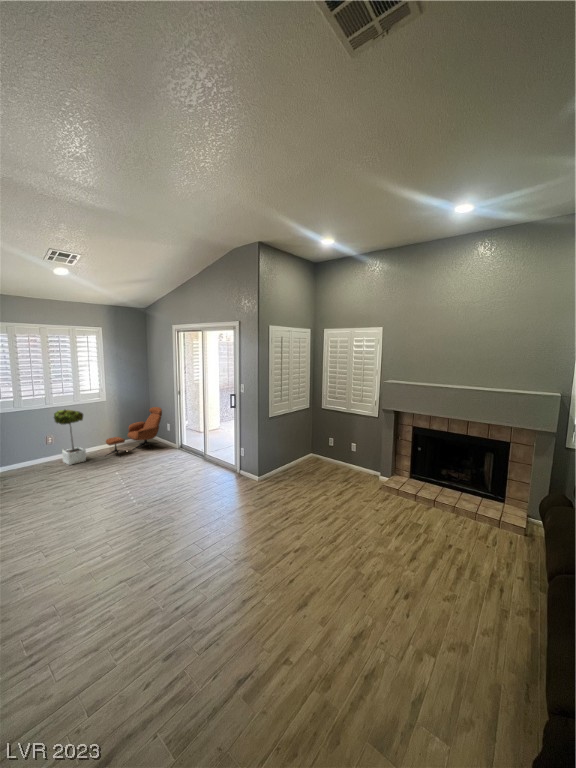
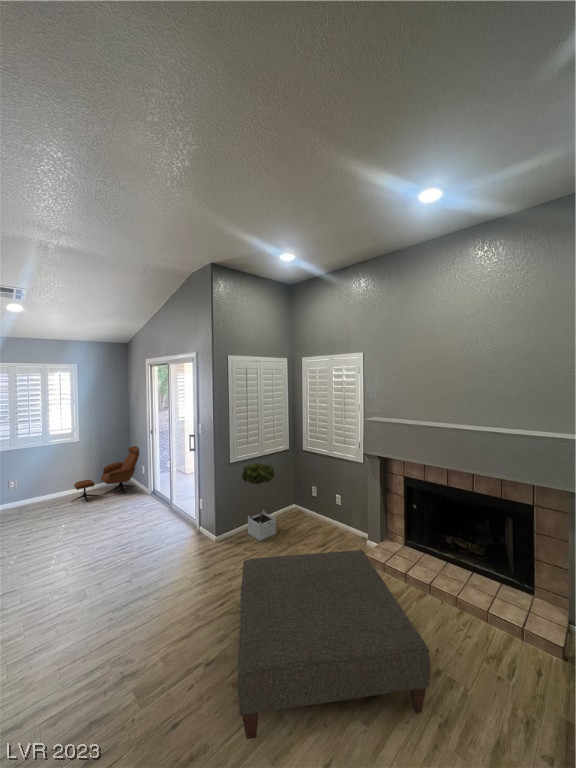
potted tree: present [54,410,86,465] -> present [242,463,276,541]
ottoman: none [303,478,453,583] -> present [238,550,430,739]

